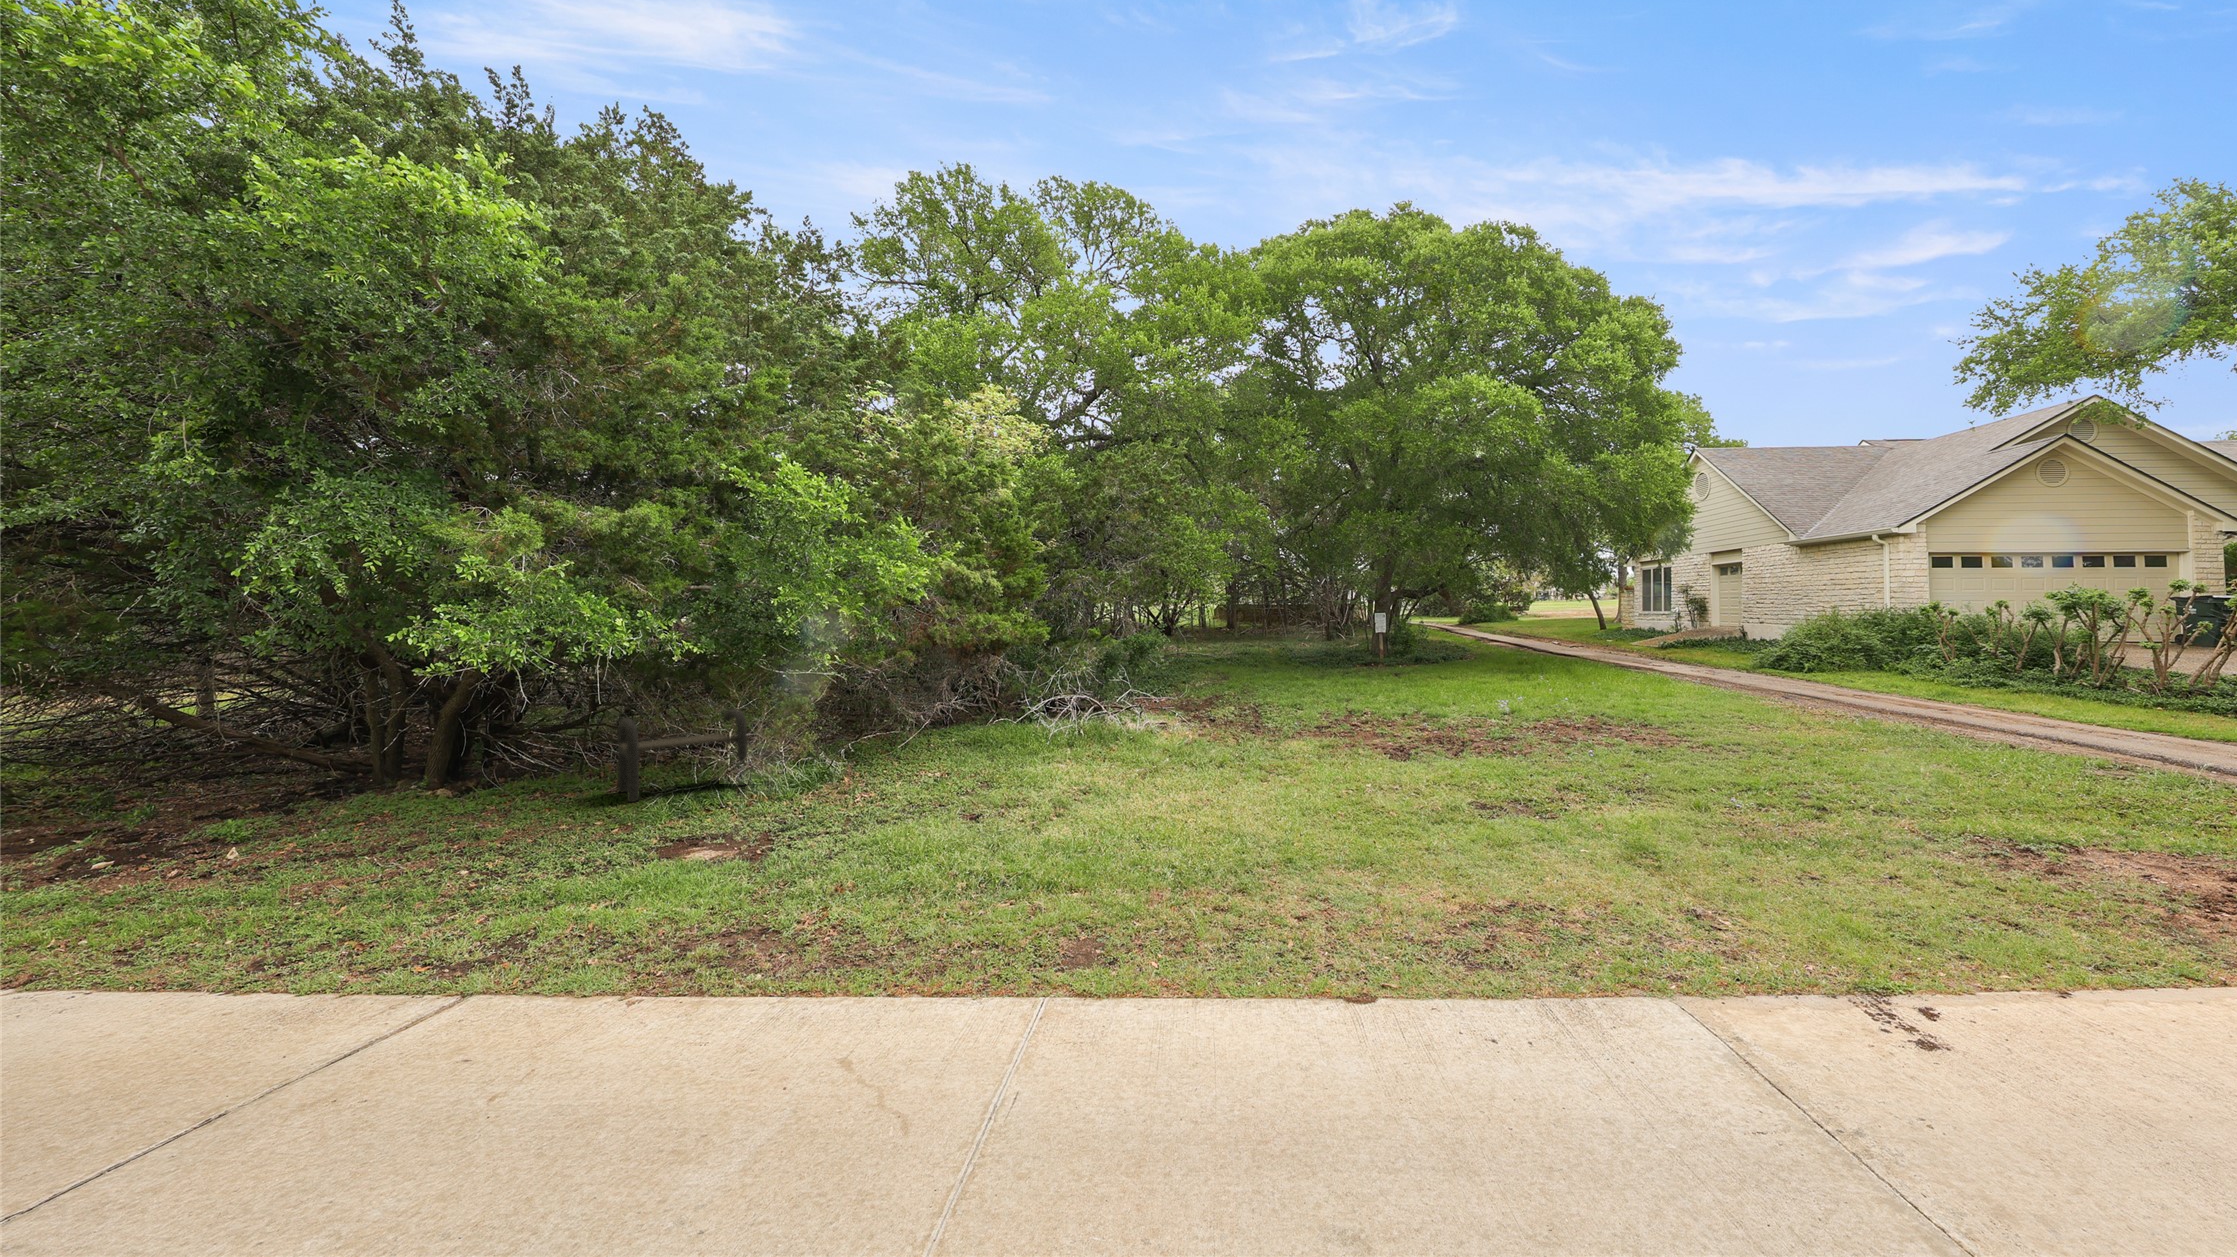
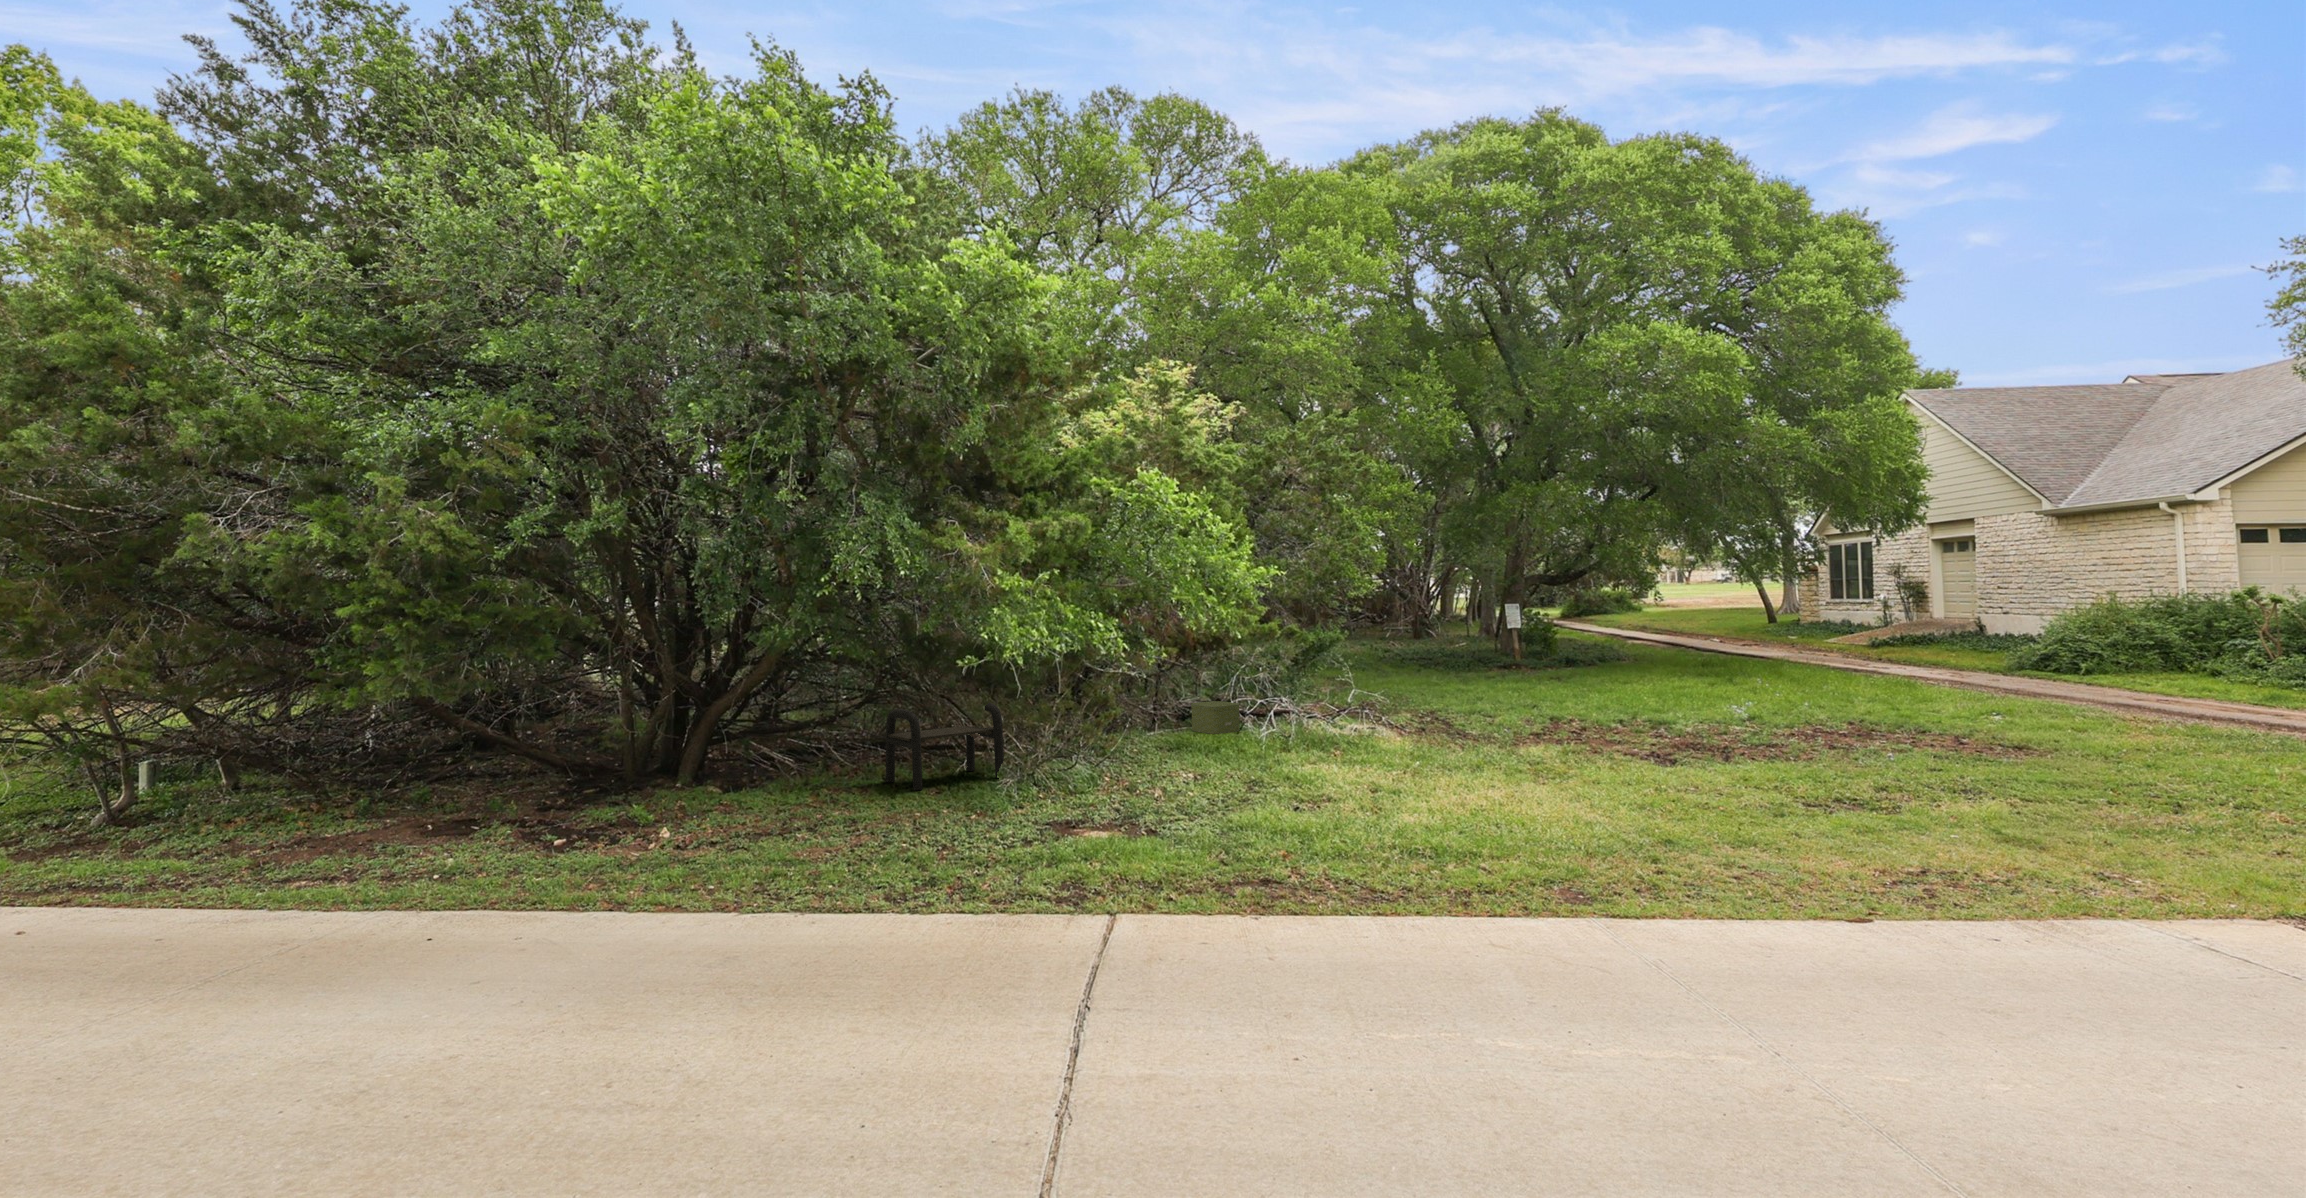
storage box: none [1011,703,1055,734] -> present [1191,701,1239,734]

